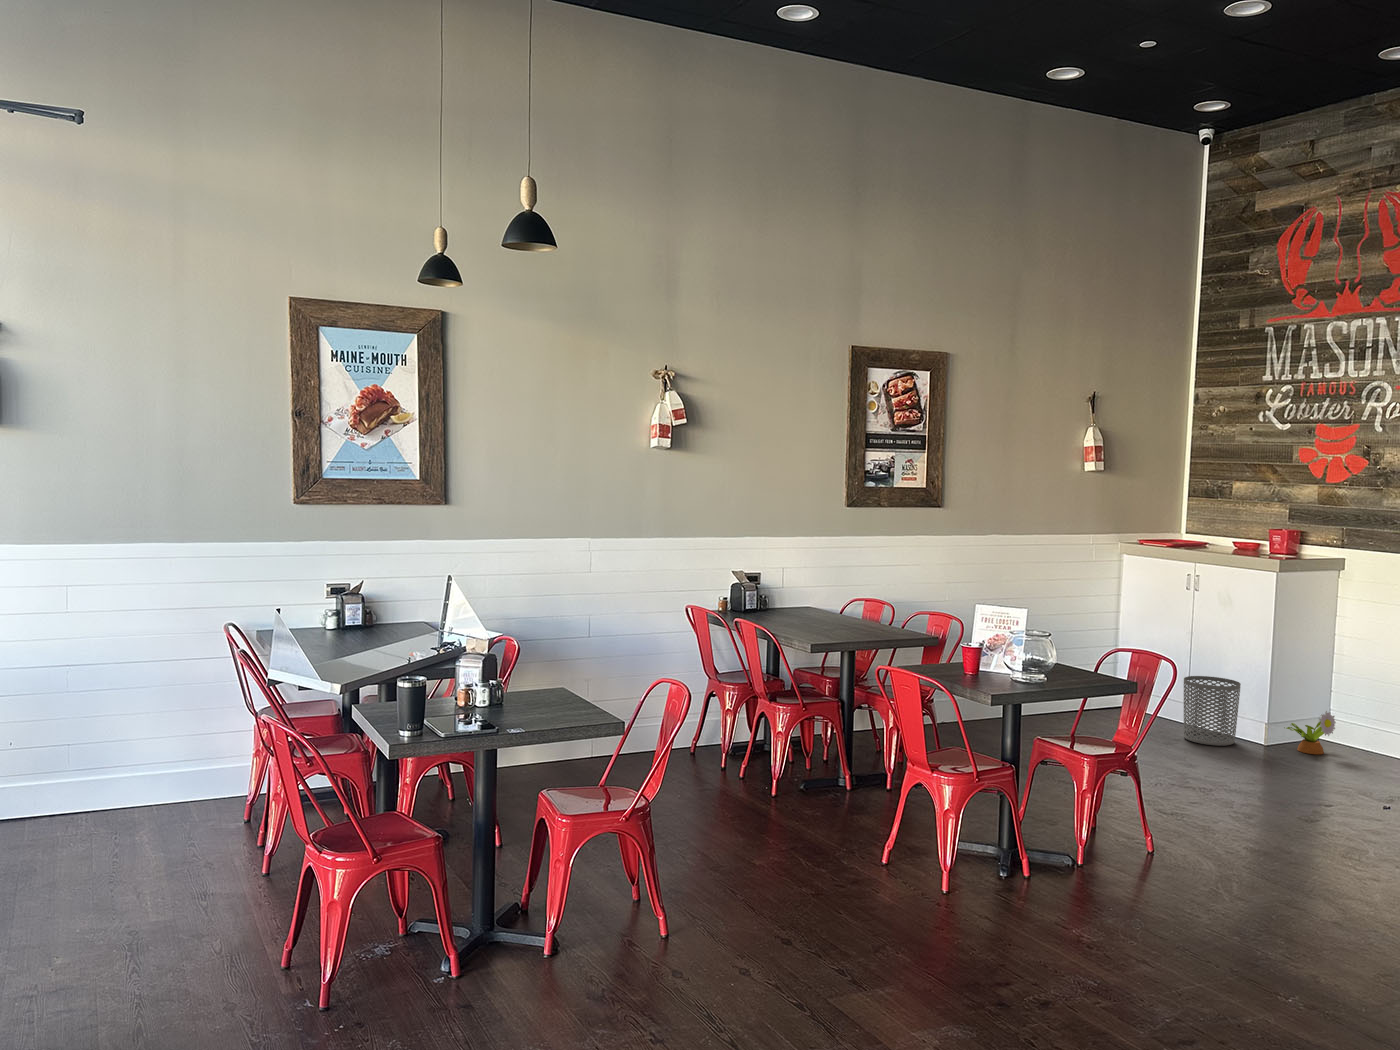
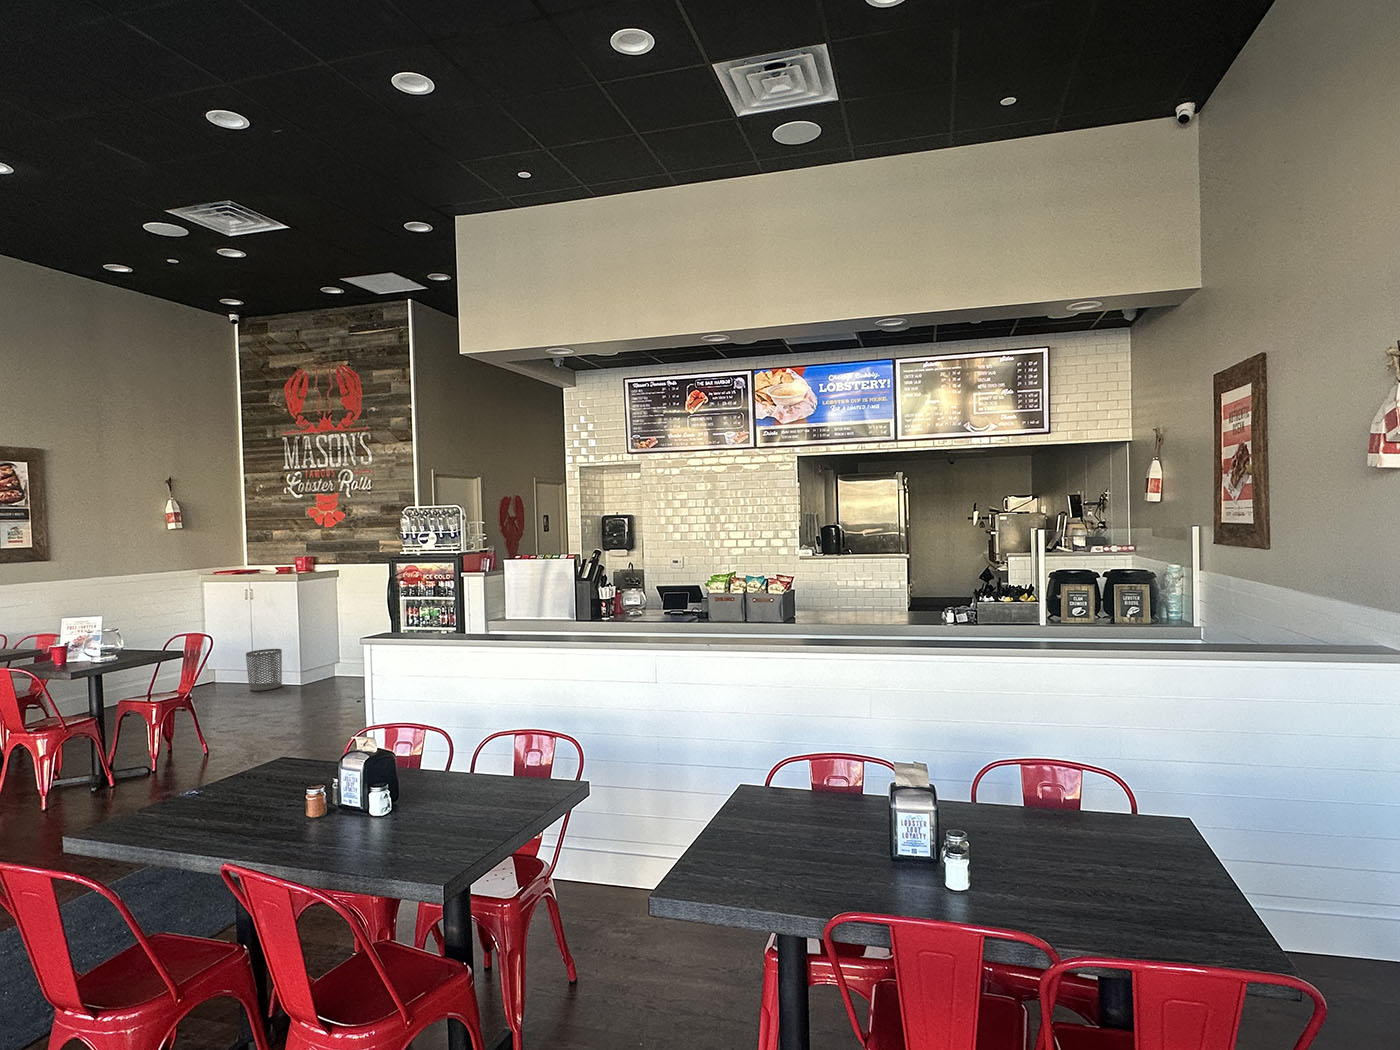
decorative plant: present [1286,711,1336,754] -> none [310,655,338,682]

